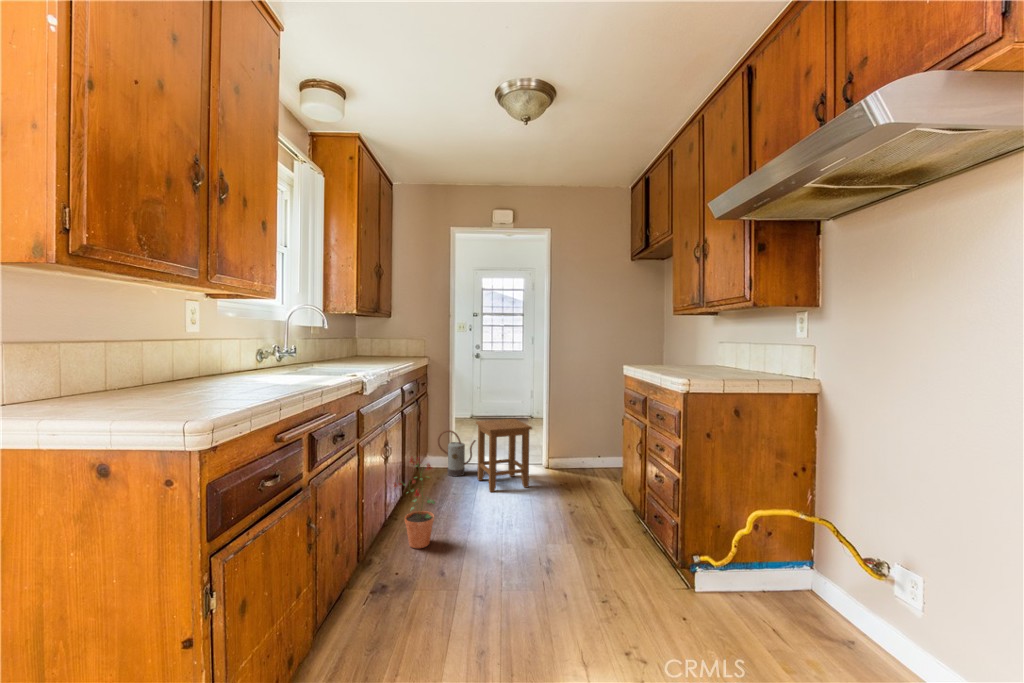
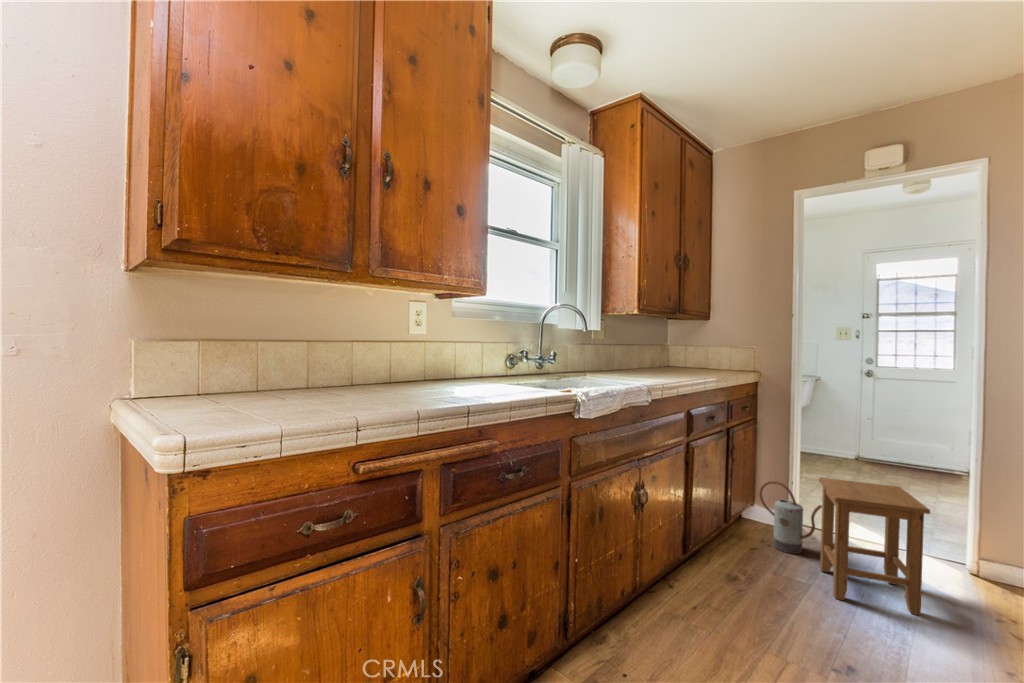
potted plant: present [394,457,435,548] -> none [645,511,704,650]

